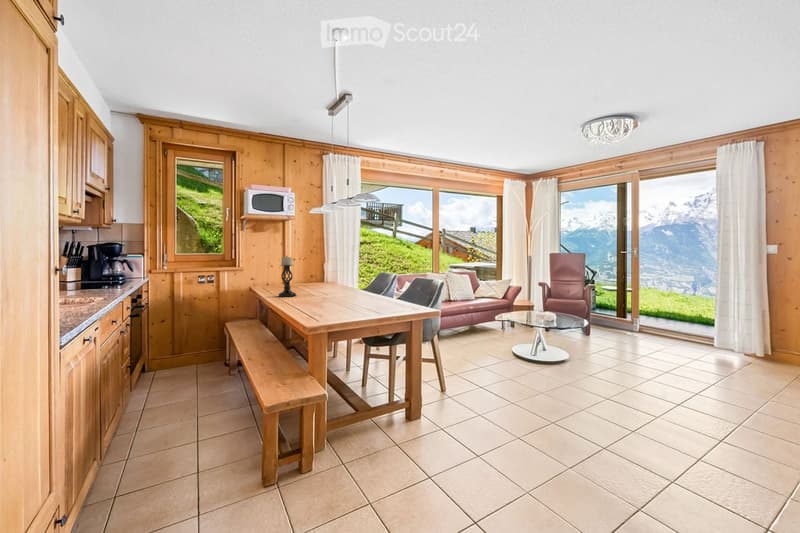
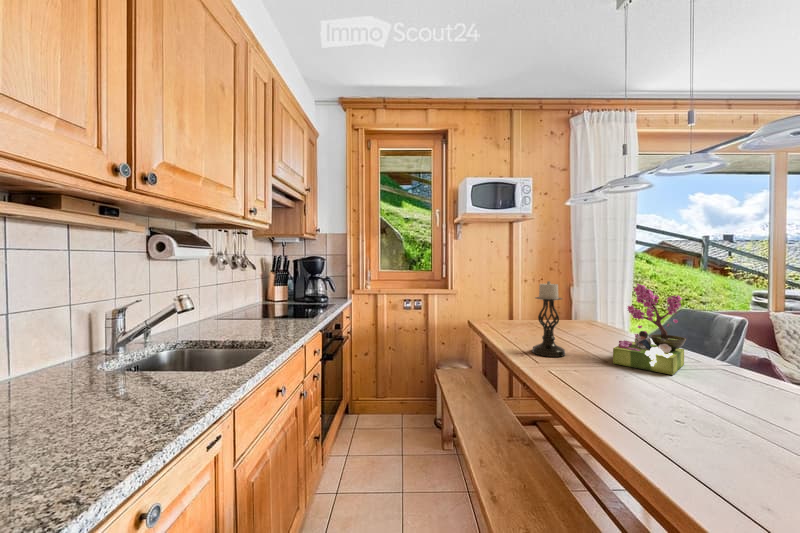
flower arrangement: none [316,256,350,297] -> present [613,283,686,375]

